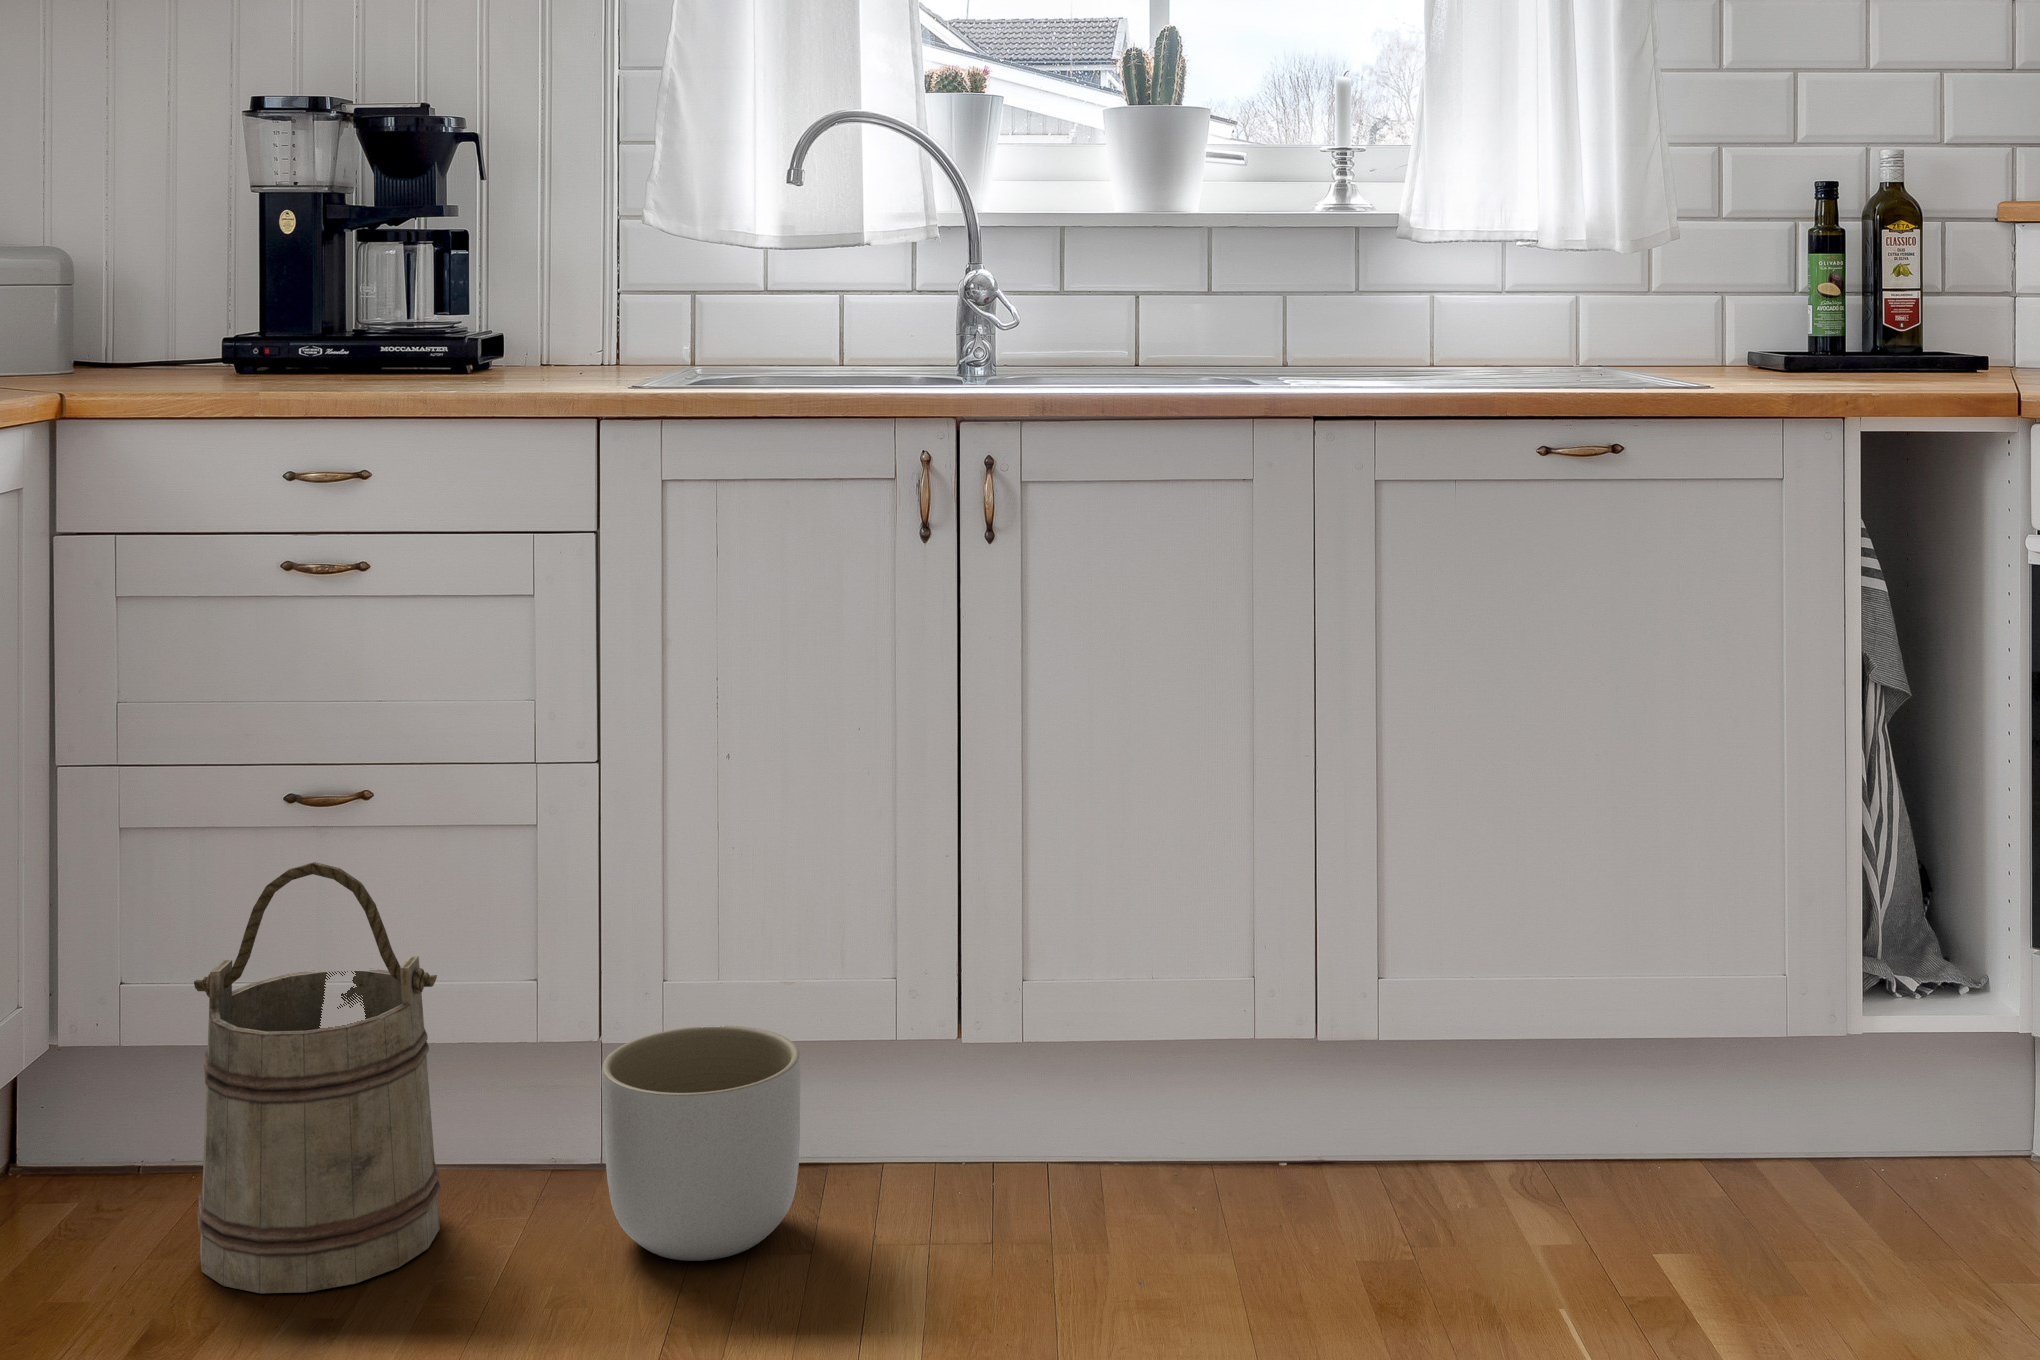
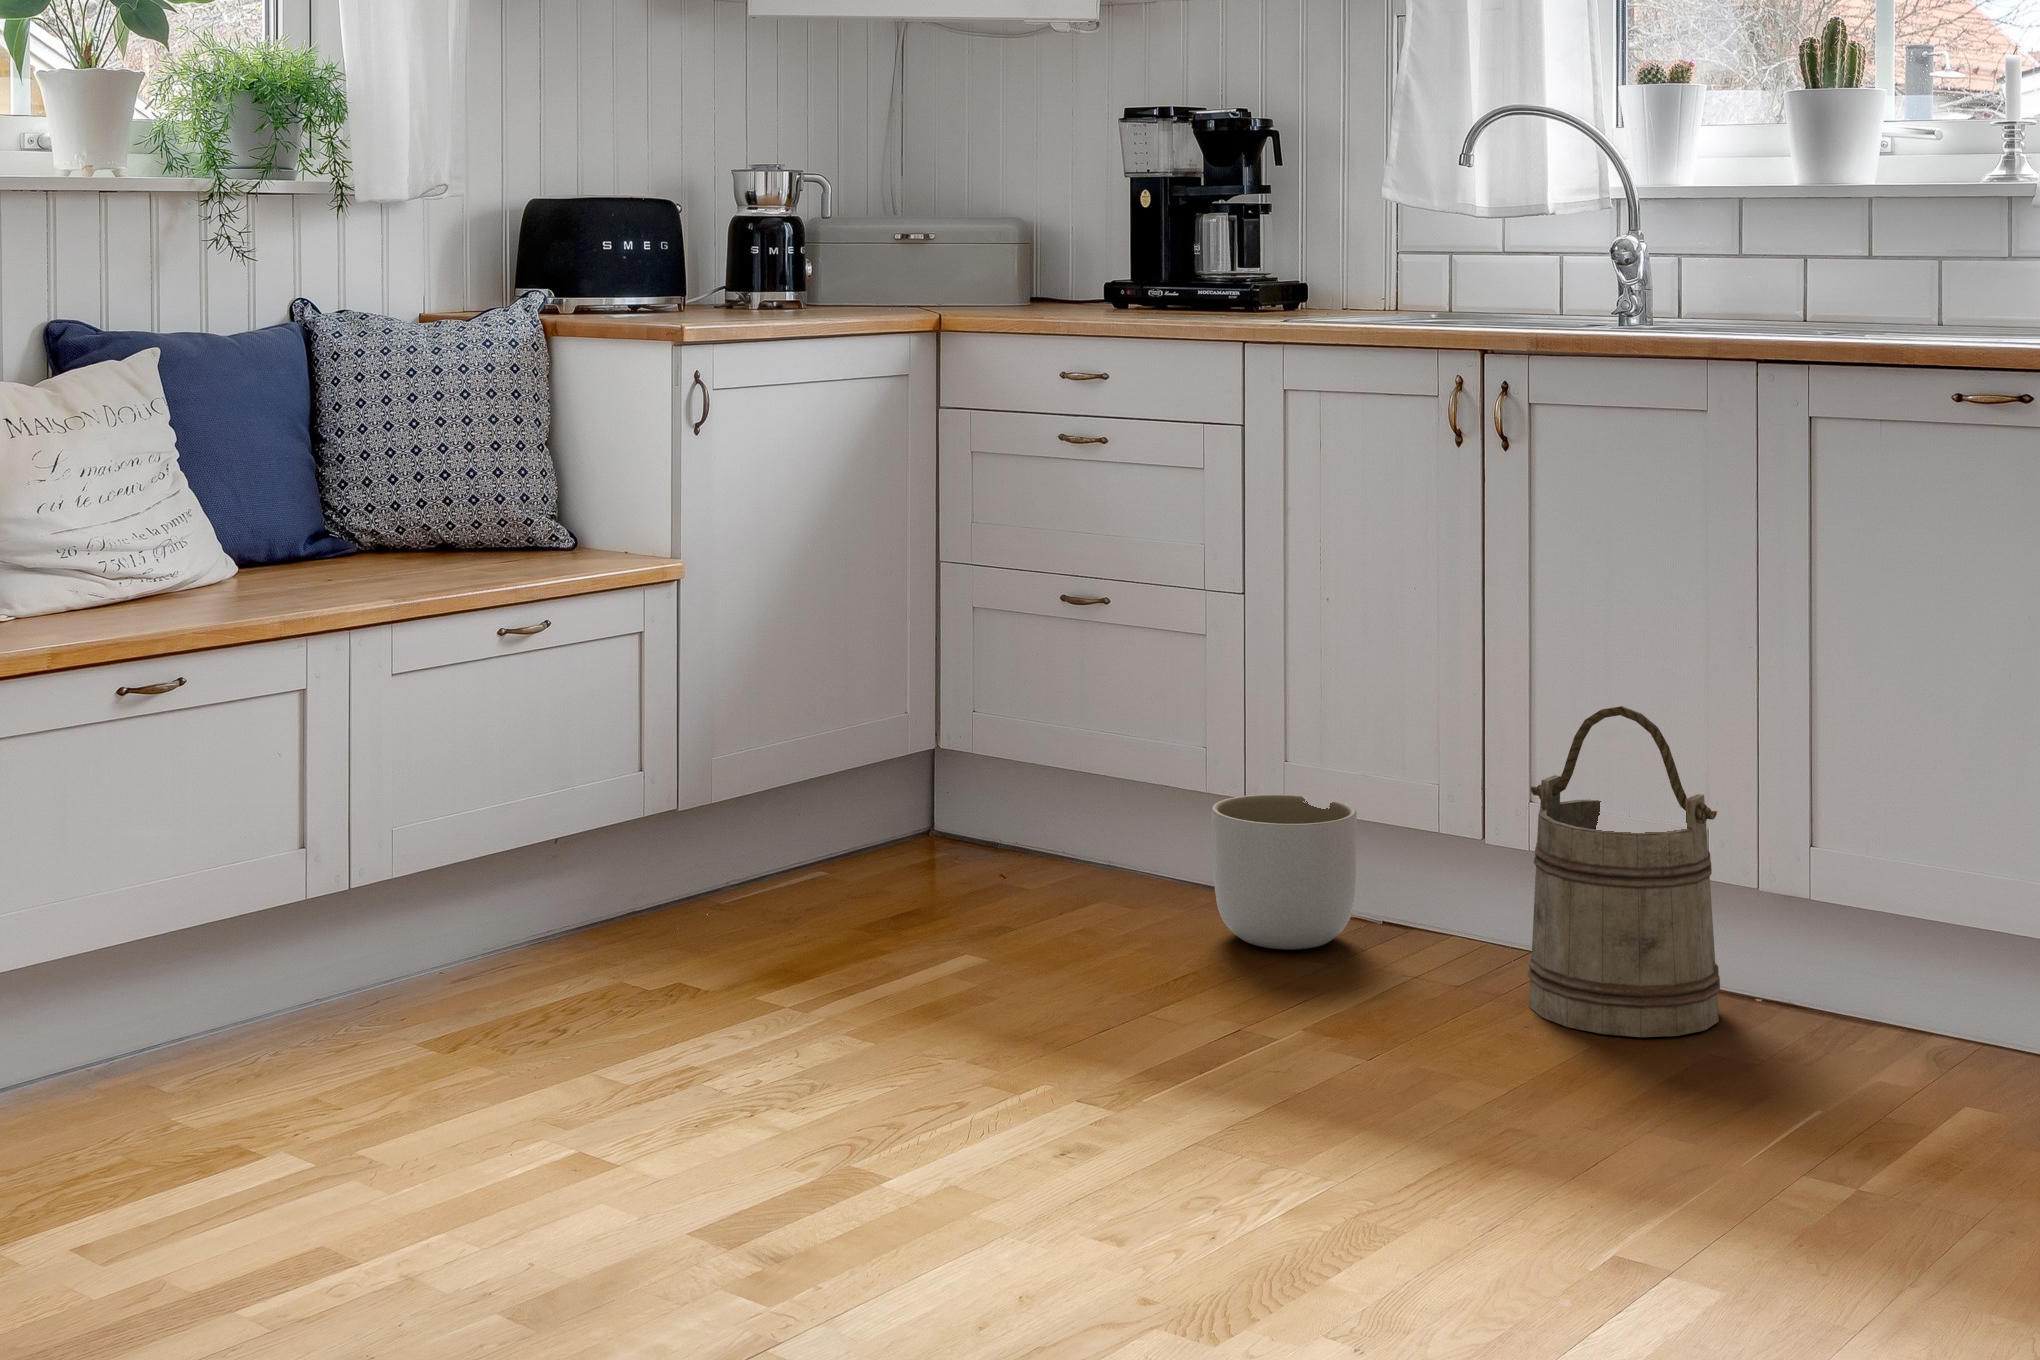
bucket: present [194,862,441,1293] -> present [1528,706,1720,1037]

